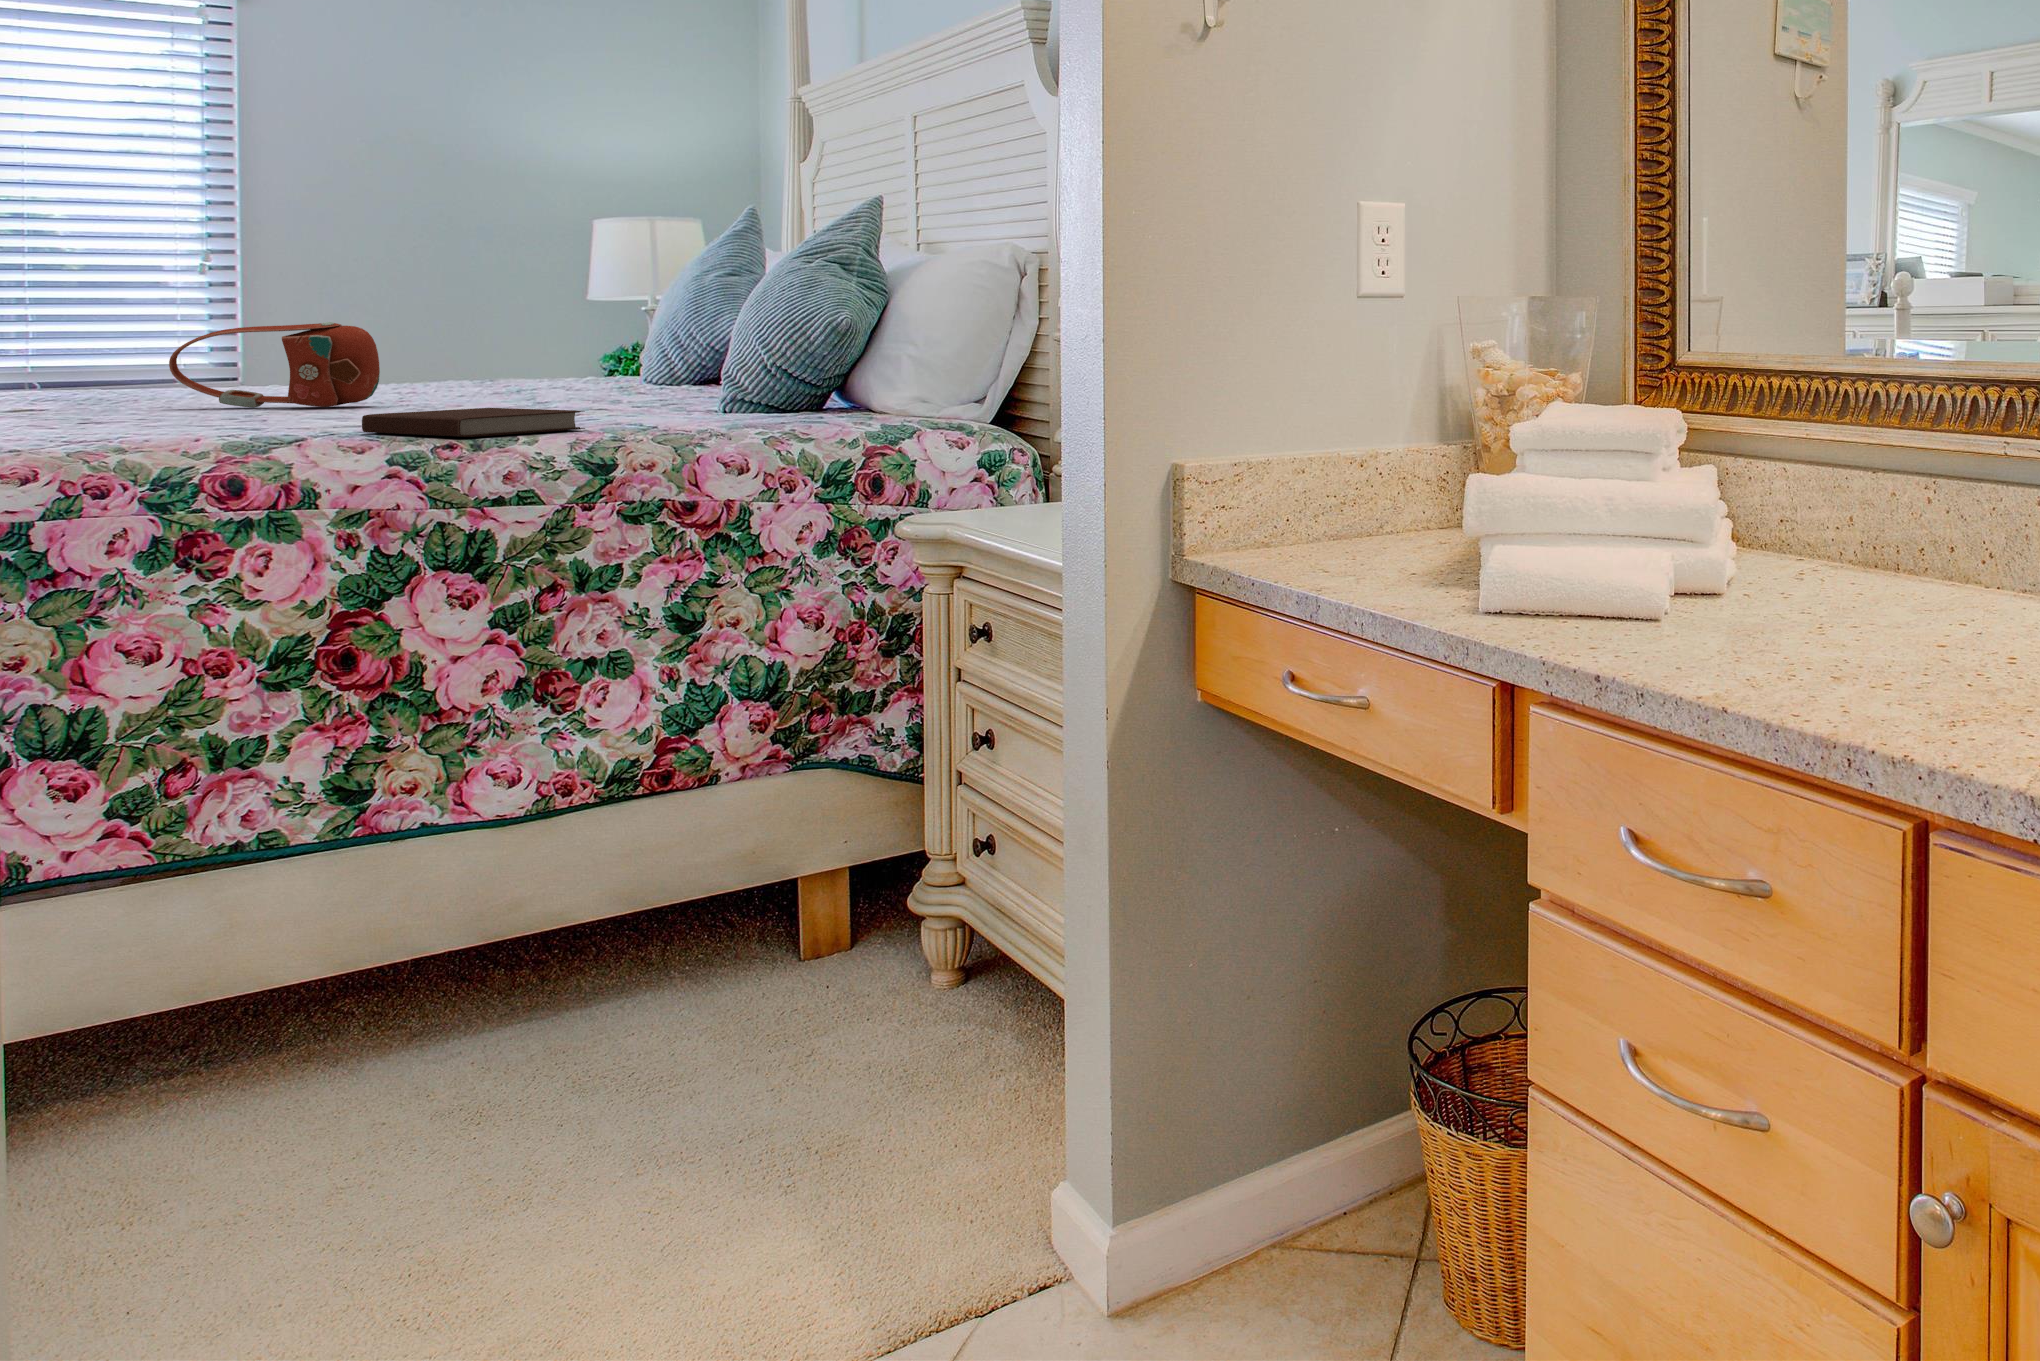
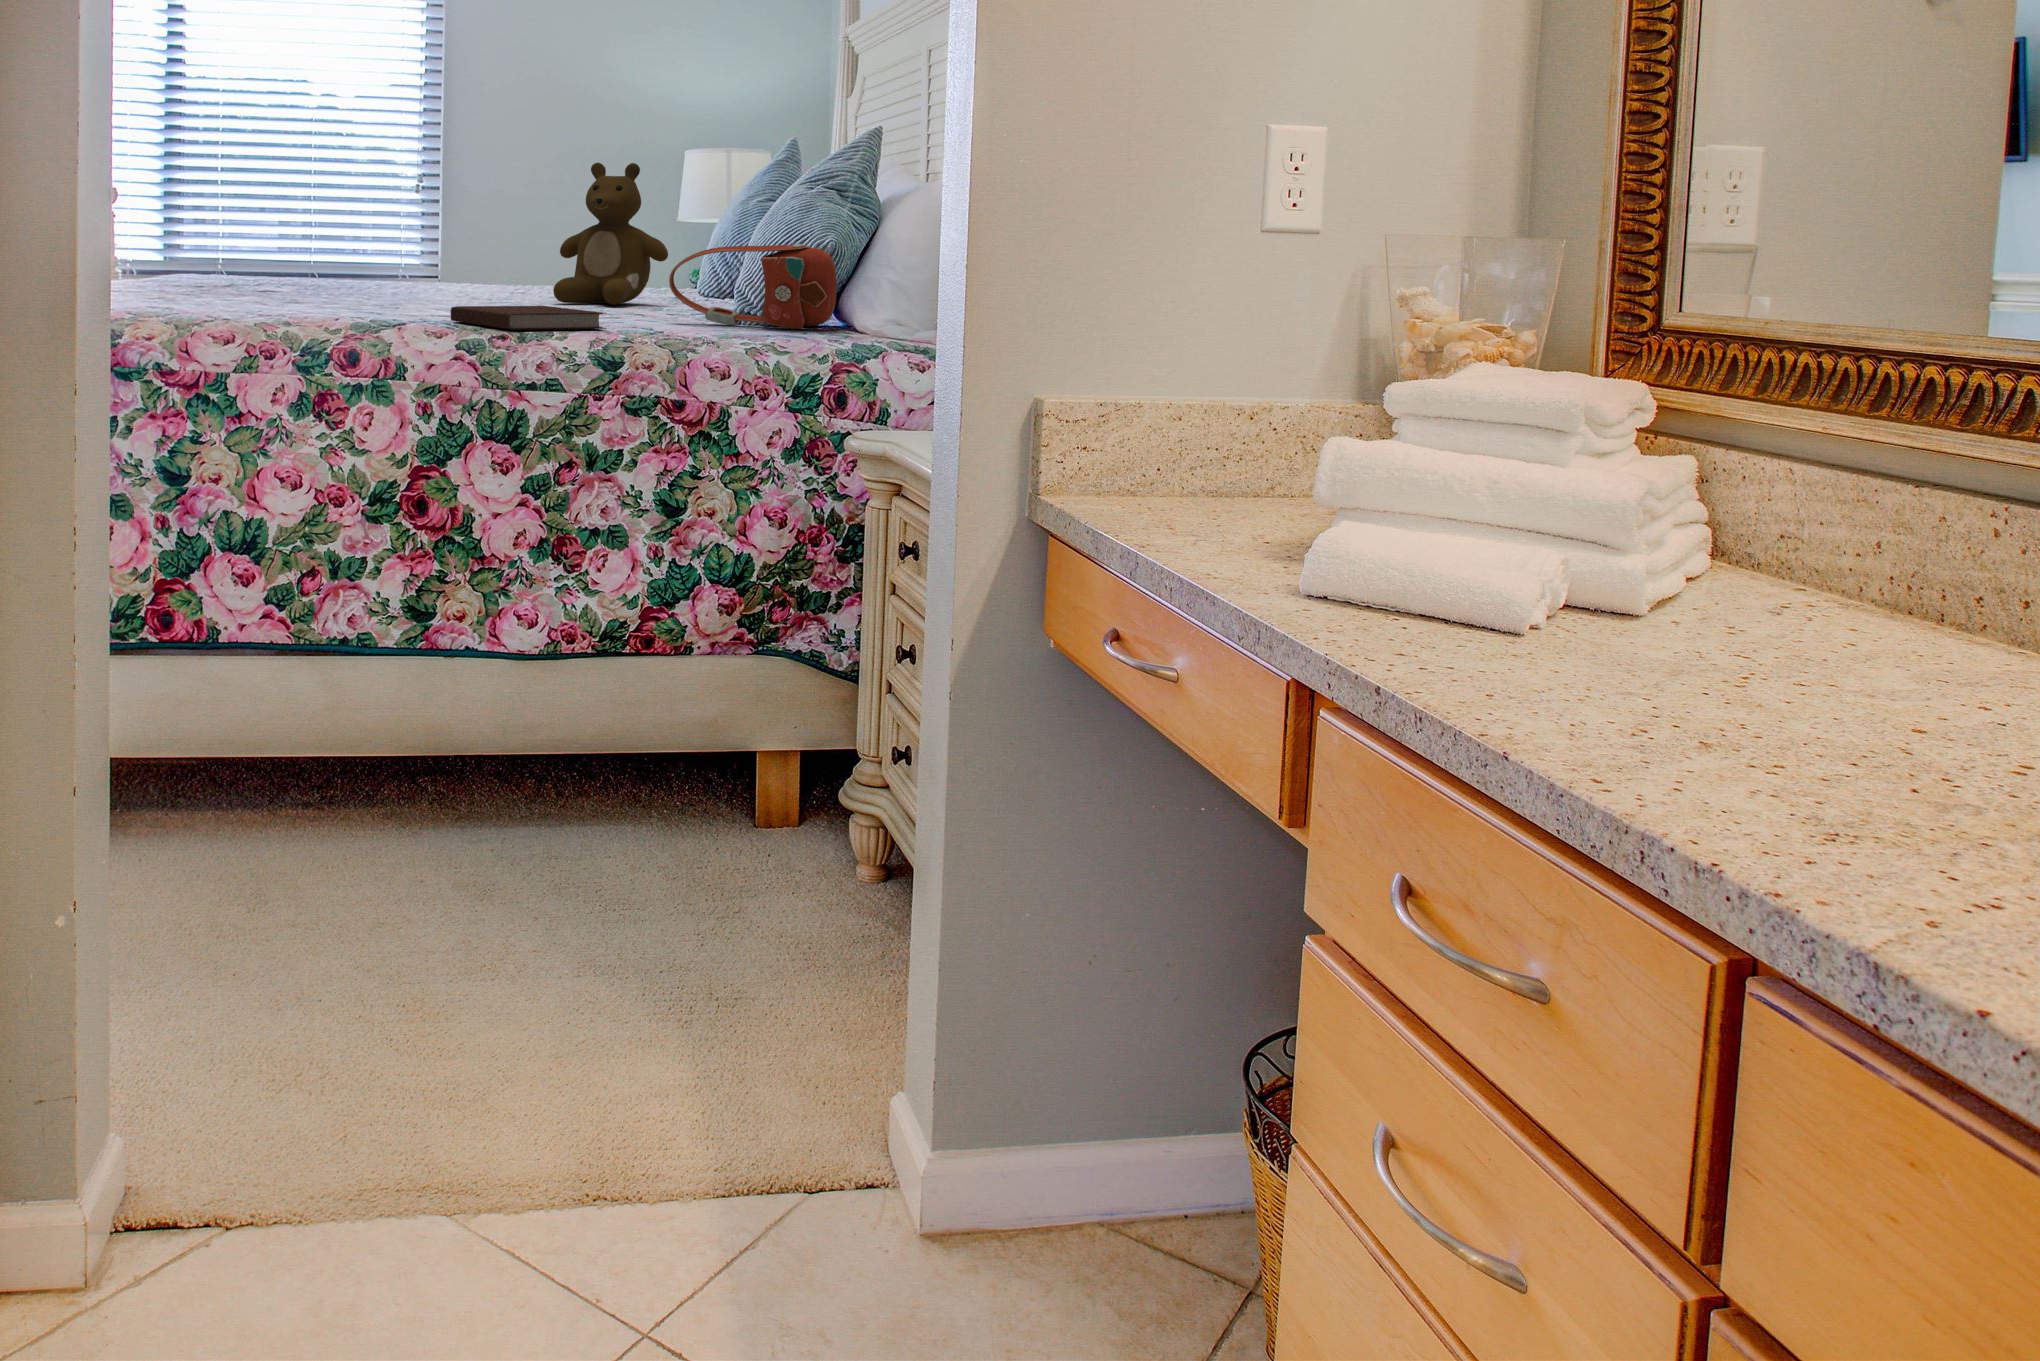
teddy bear: none [474,241,624,404] -> present [553,163,668,305]
handbag: present [169,322,380,408] -> present [669,244,837,329]

